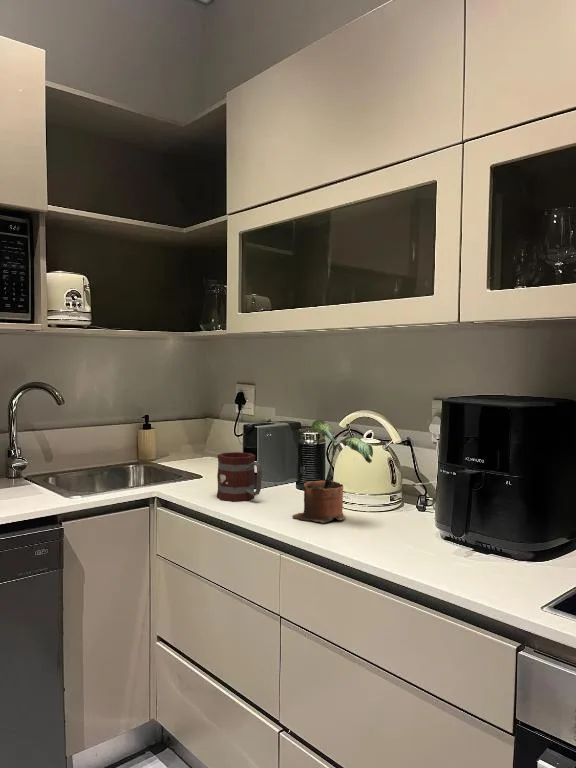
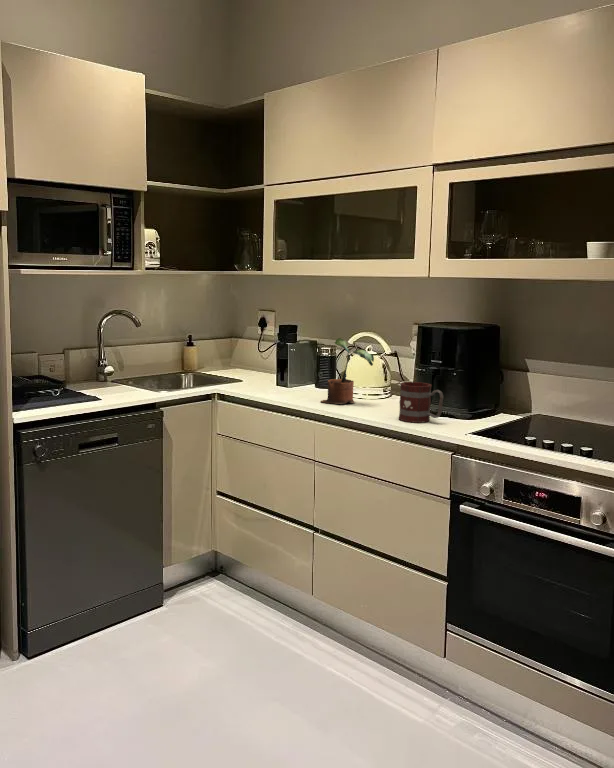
mug: present [217,452,262,501] -> present [399,382,443,423]

